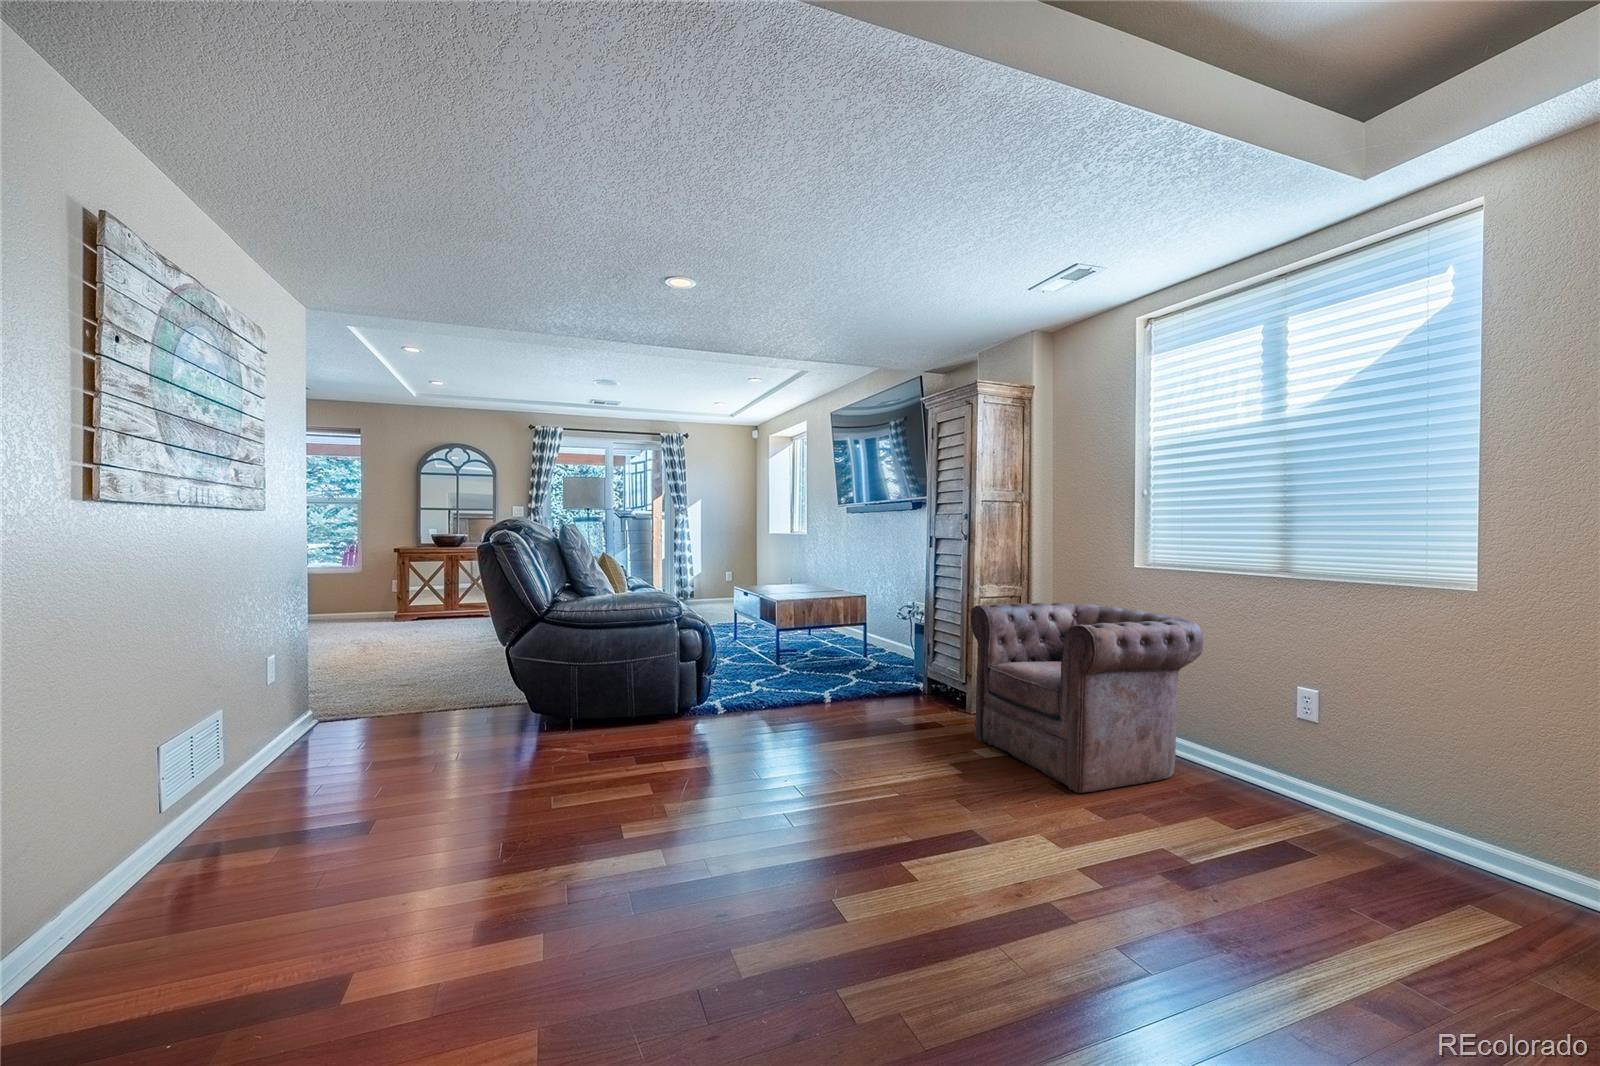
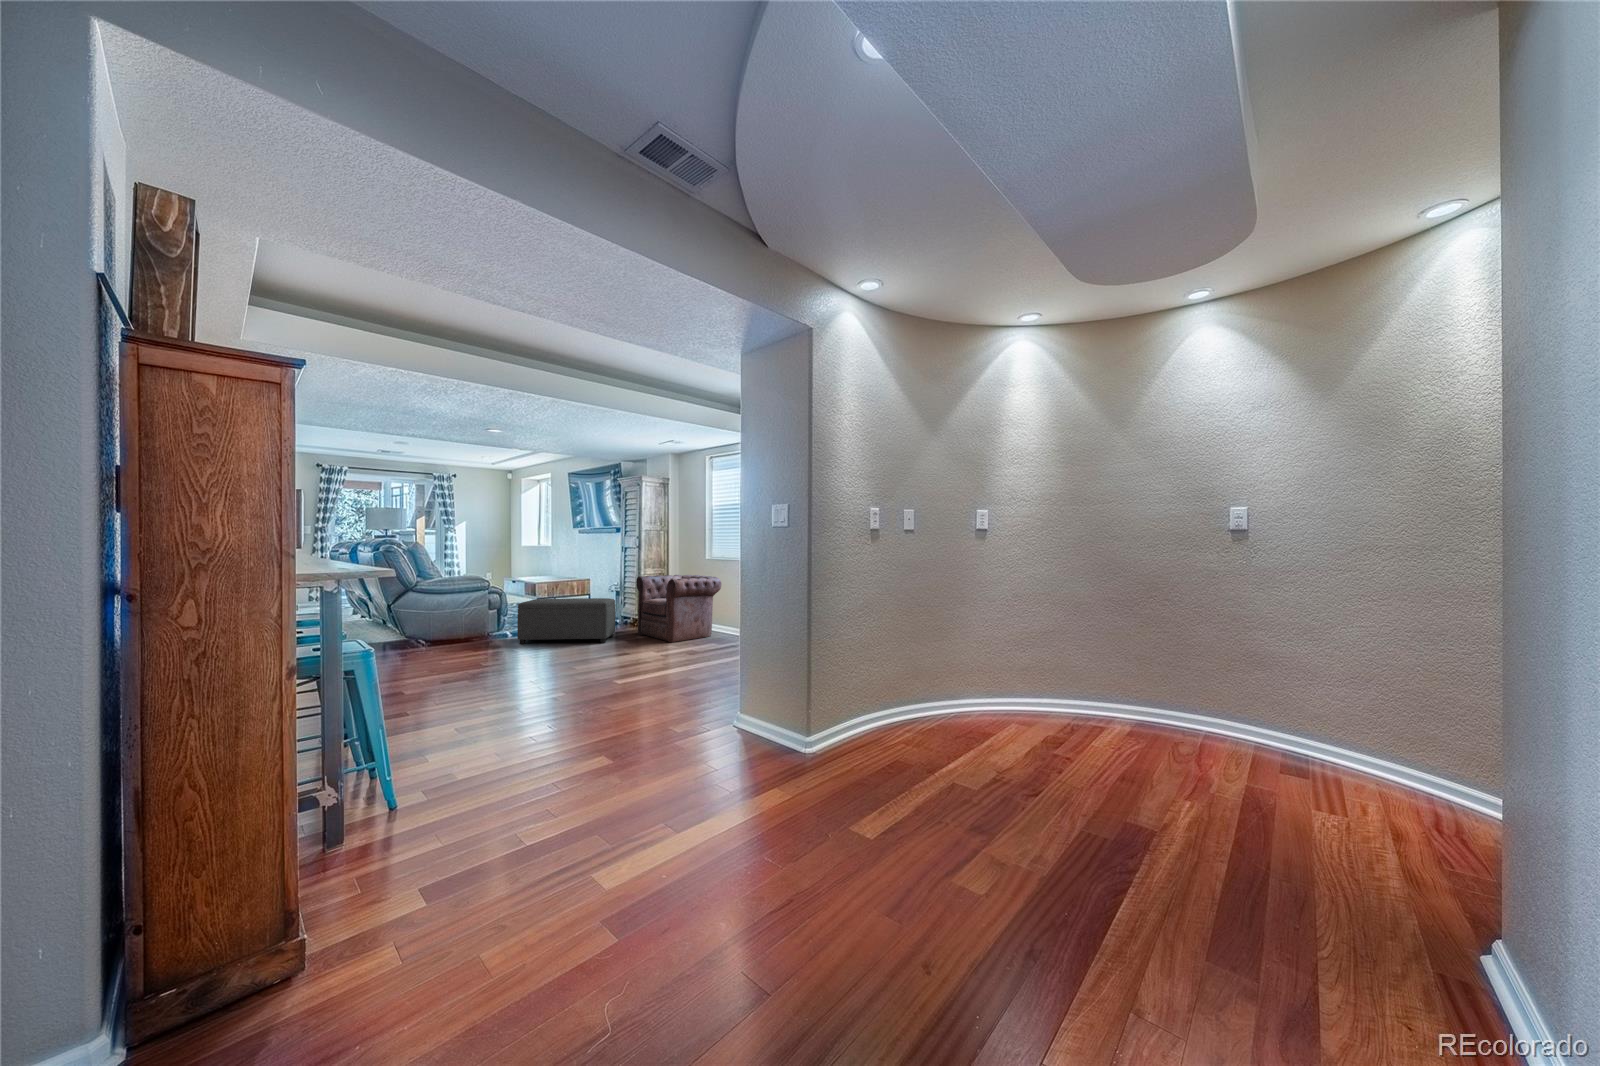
ottoman: none [727,644,926,768] -> present [517,598,616,644]

